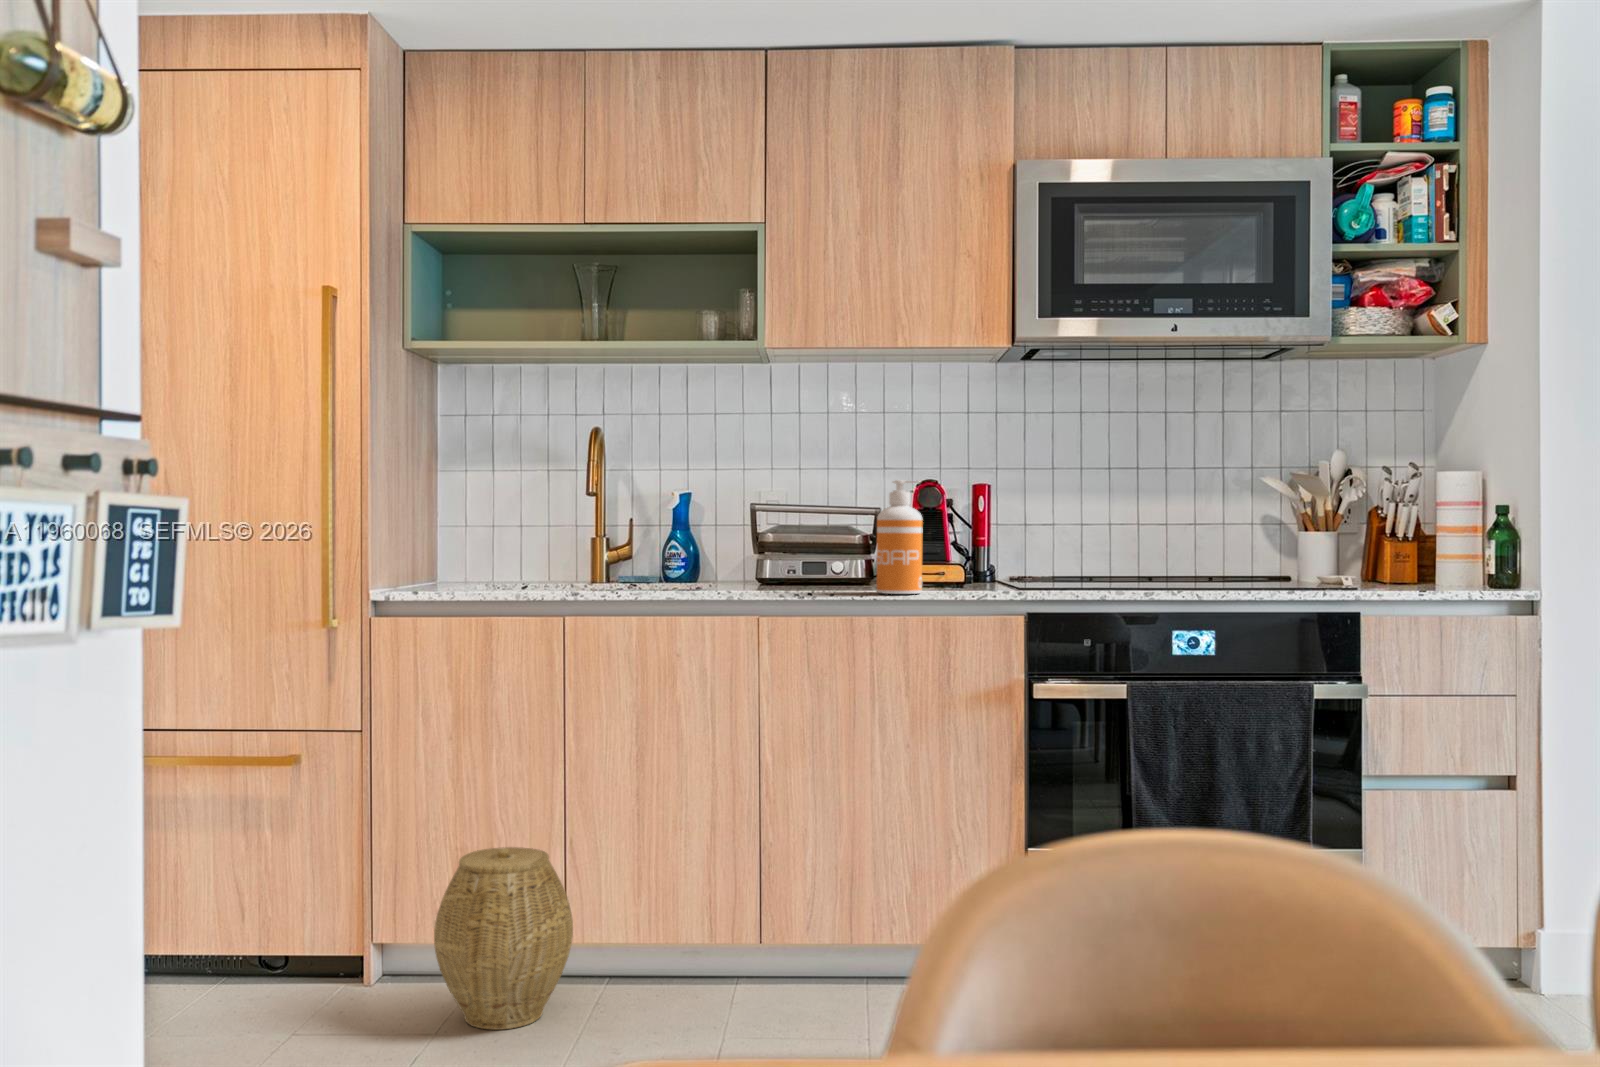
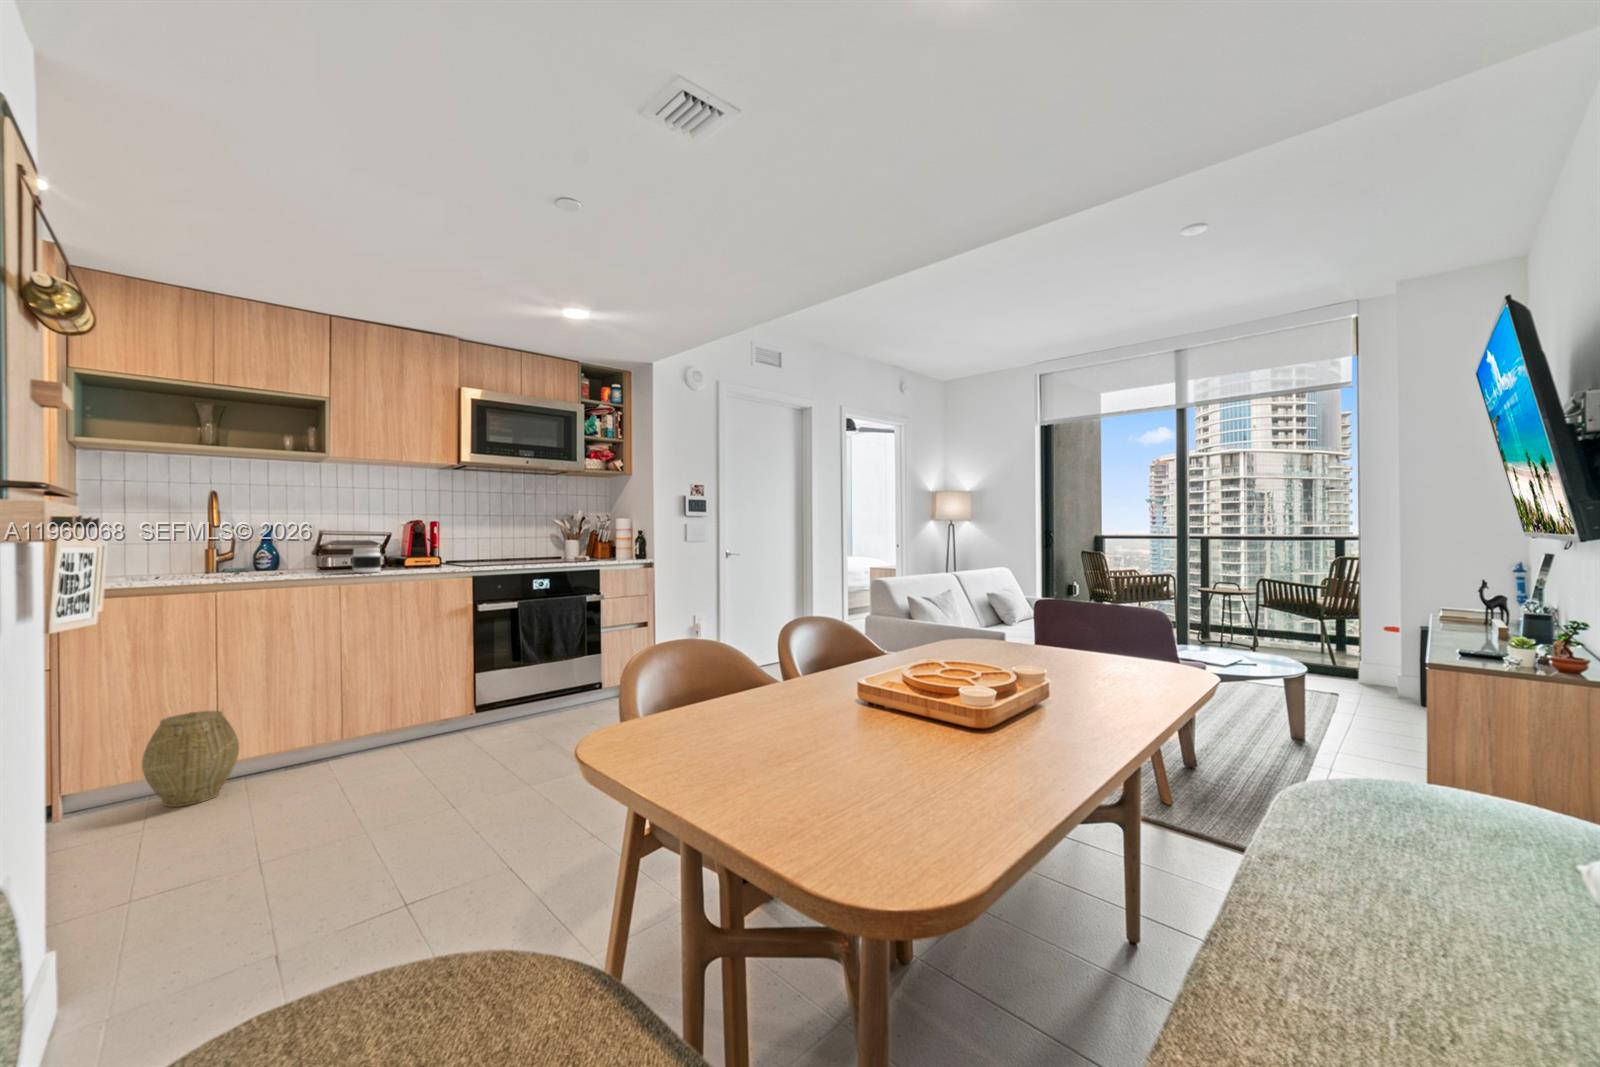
soap dispenser: present [876,480,923,594] -> none [401,522,424,571]
jar: none [784,539,837,594] -> present [352,548,381,573]

